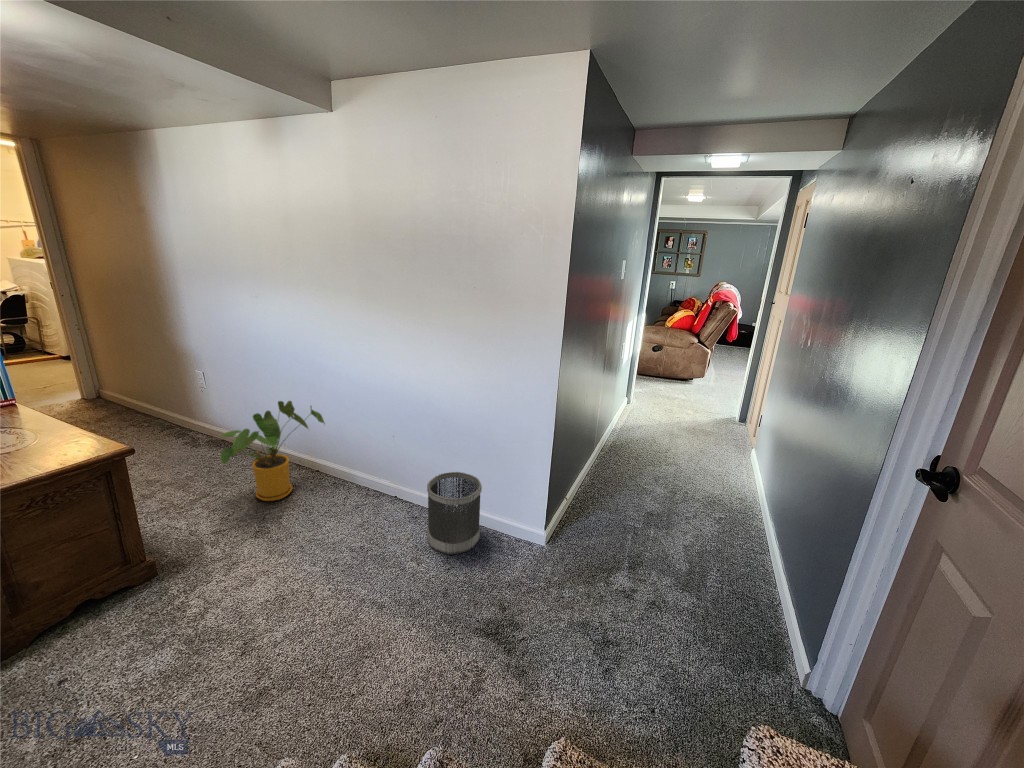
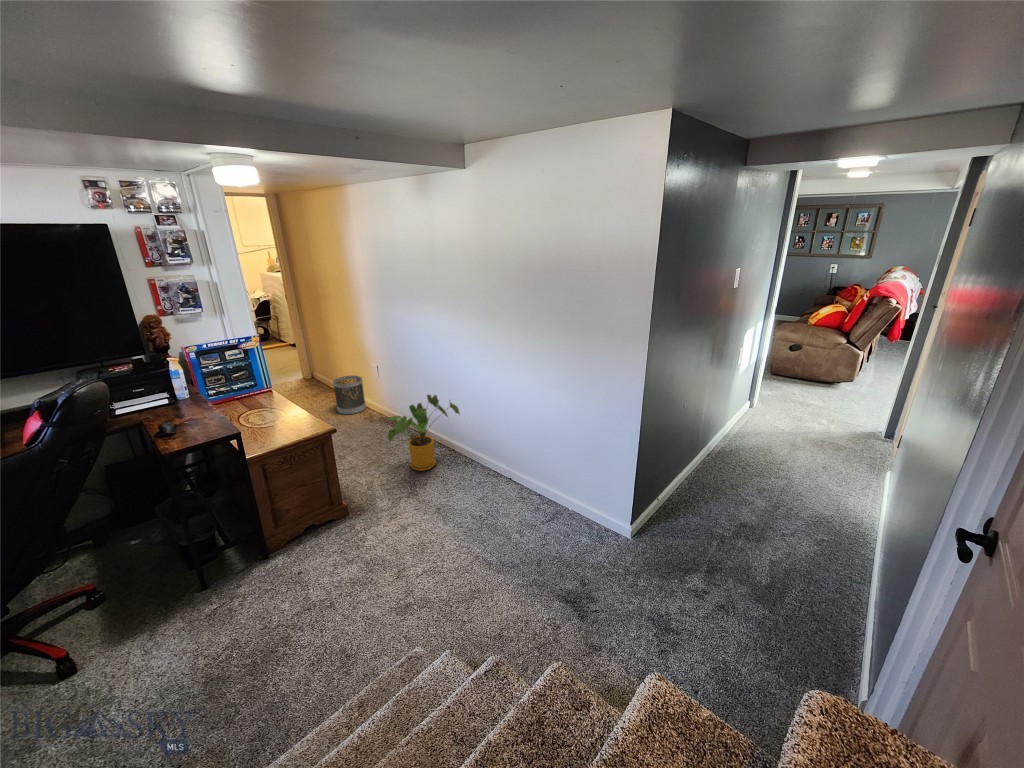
wastebasket: present [427,472,482,554] -> present [333,375,366,415]

